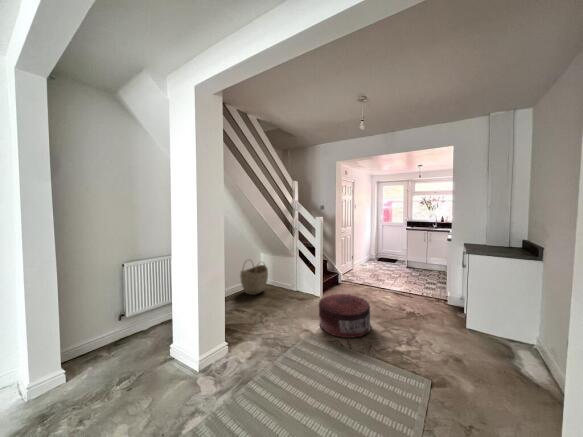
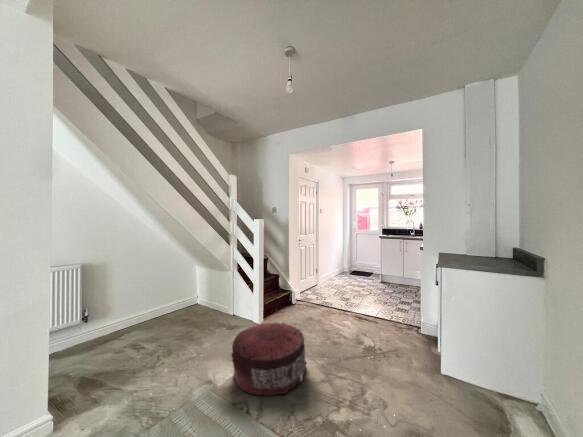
woven basket: present [240,264,268,295] -> none [159,274,199,321]

